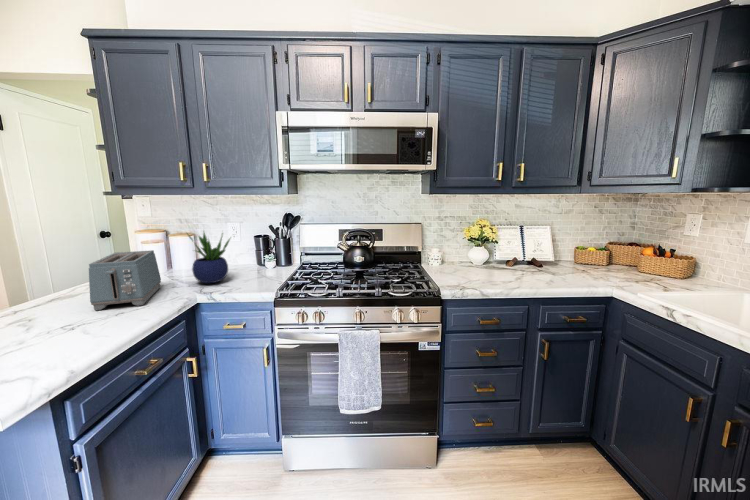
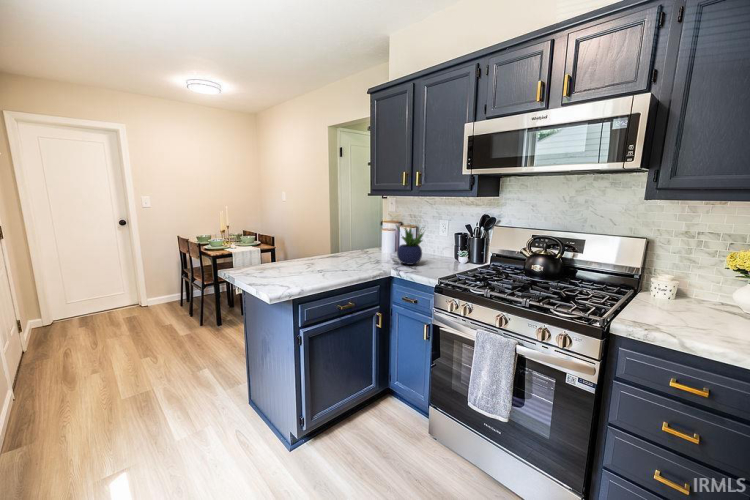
toaster: present [89,250,161,310] -> none [335,233,379,268]

